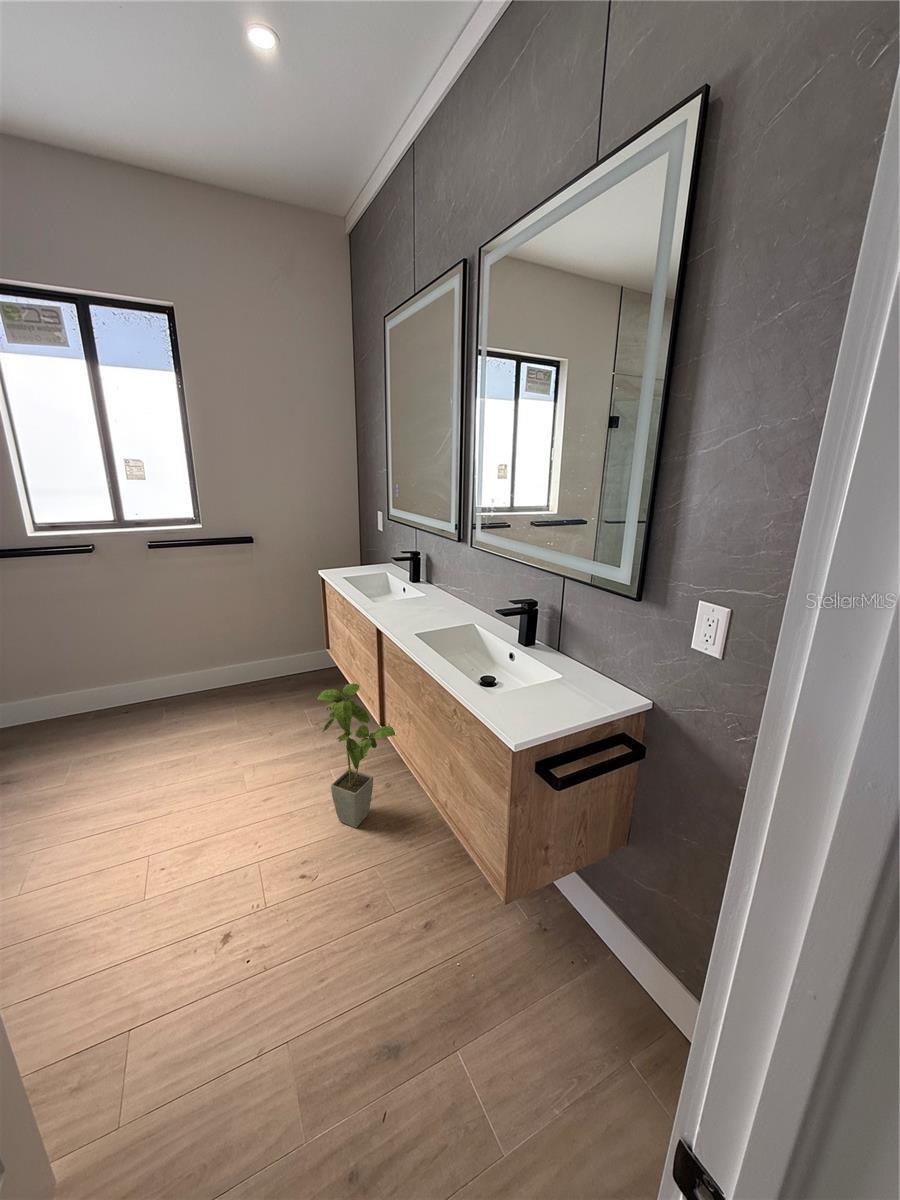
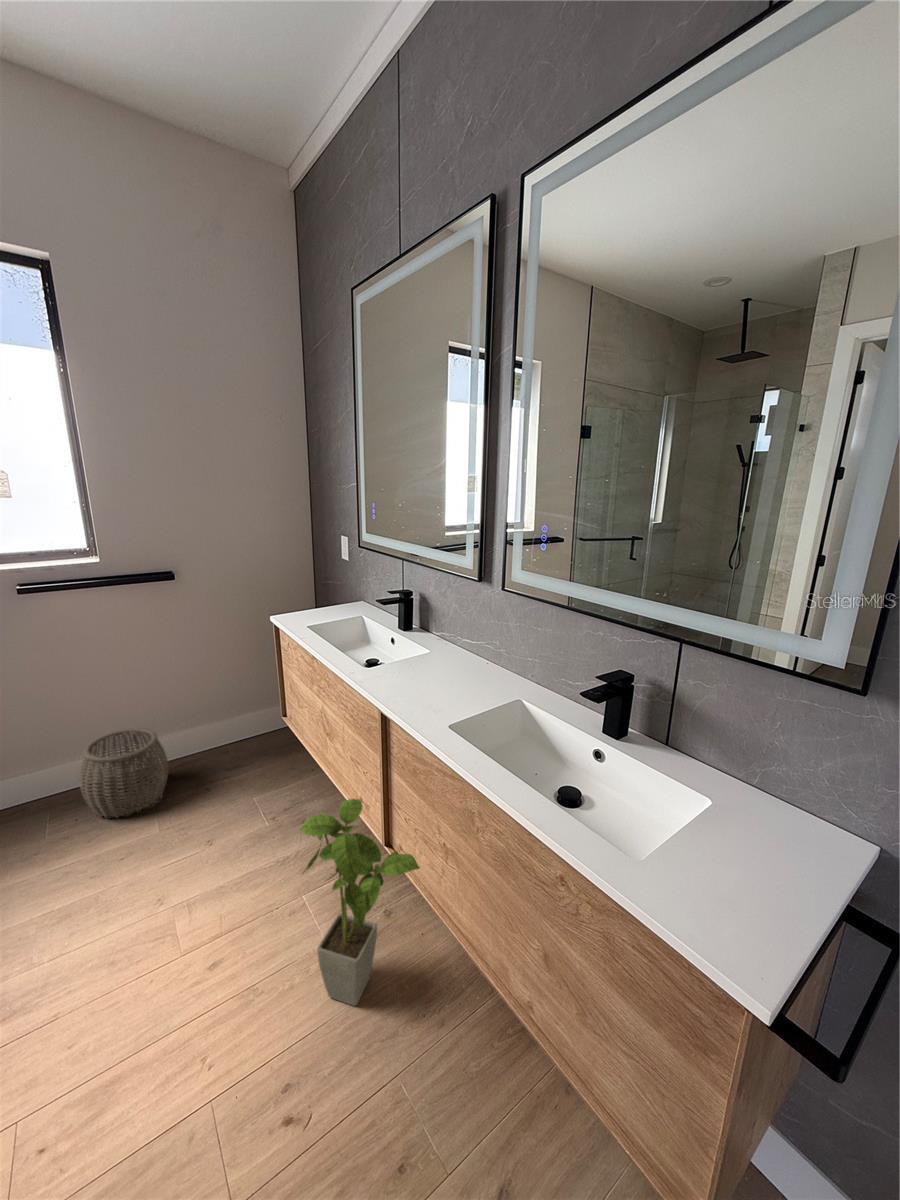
woven basket: none [187,650,248,710] -> present [79,728,168,818]

